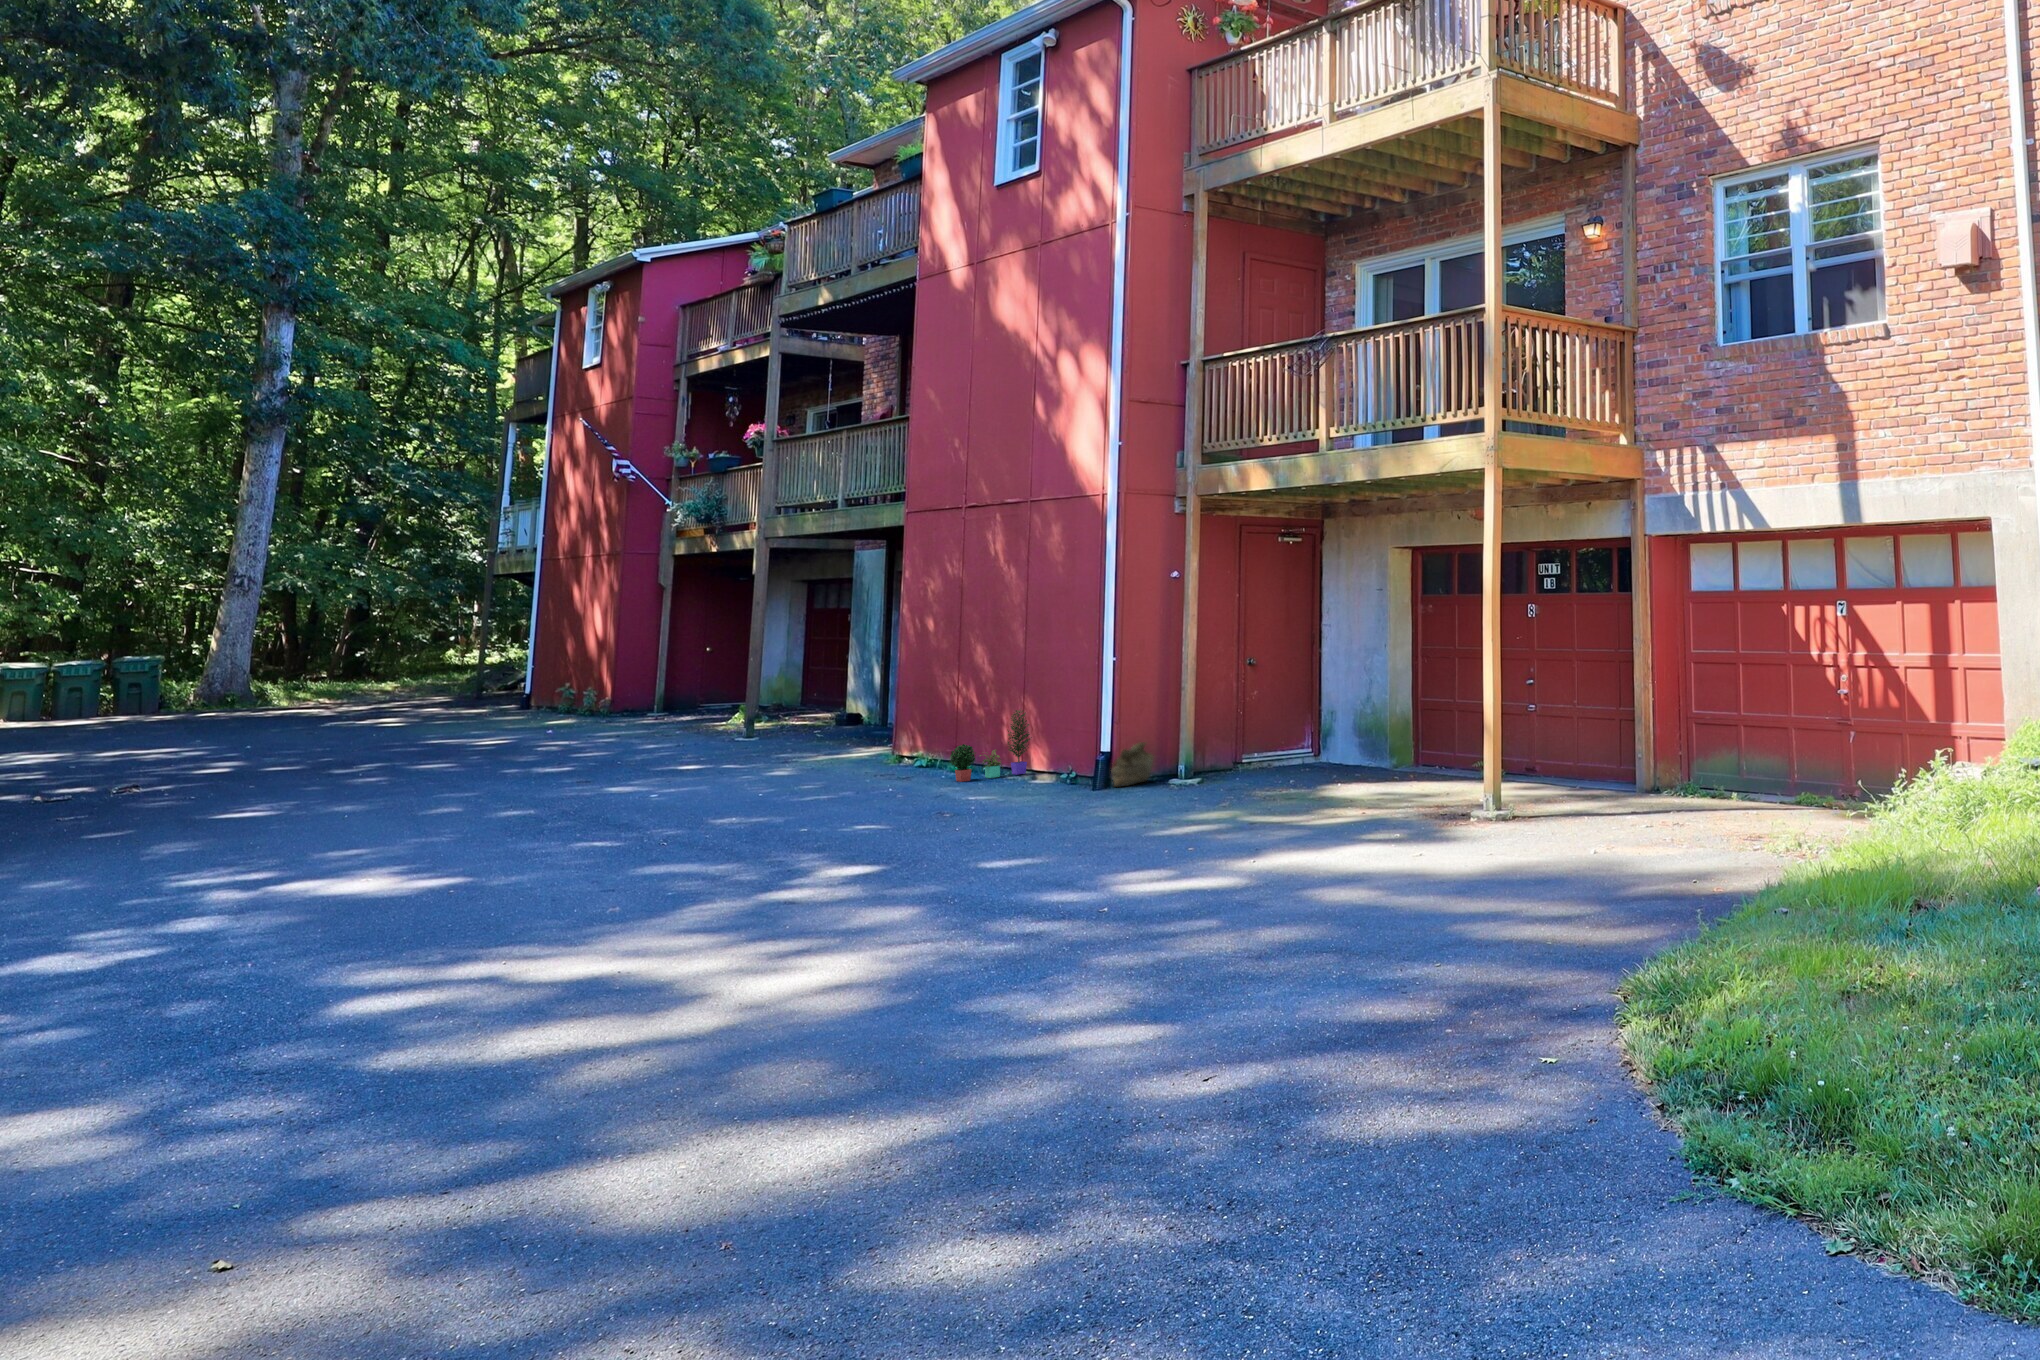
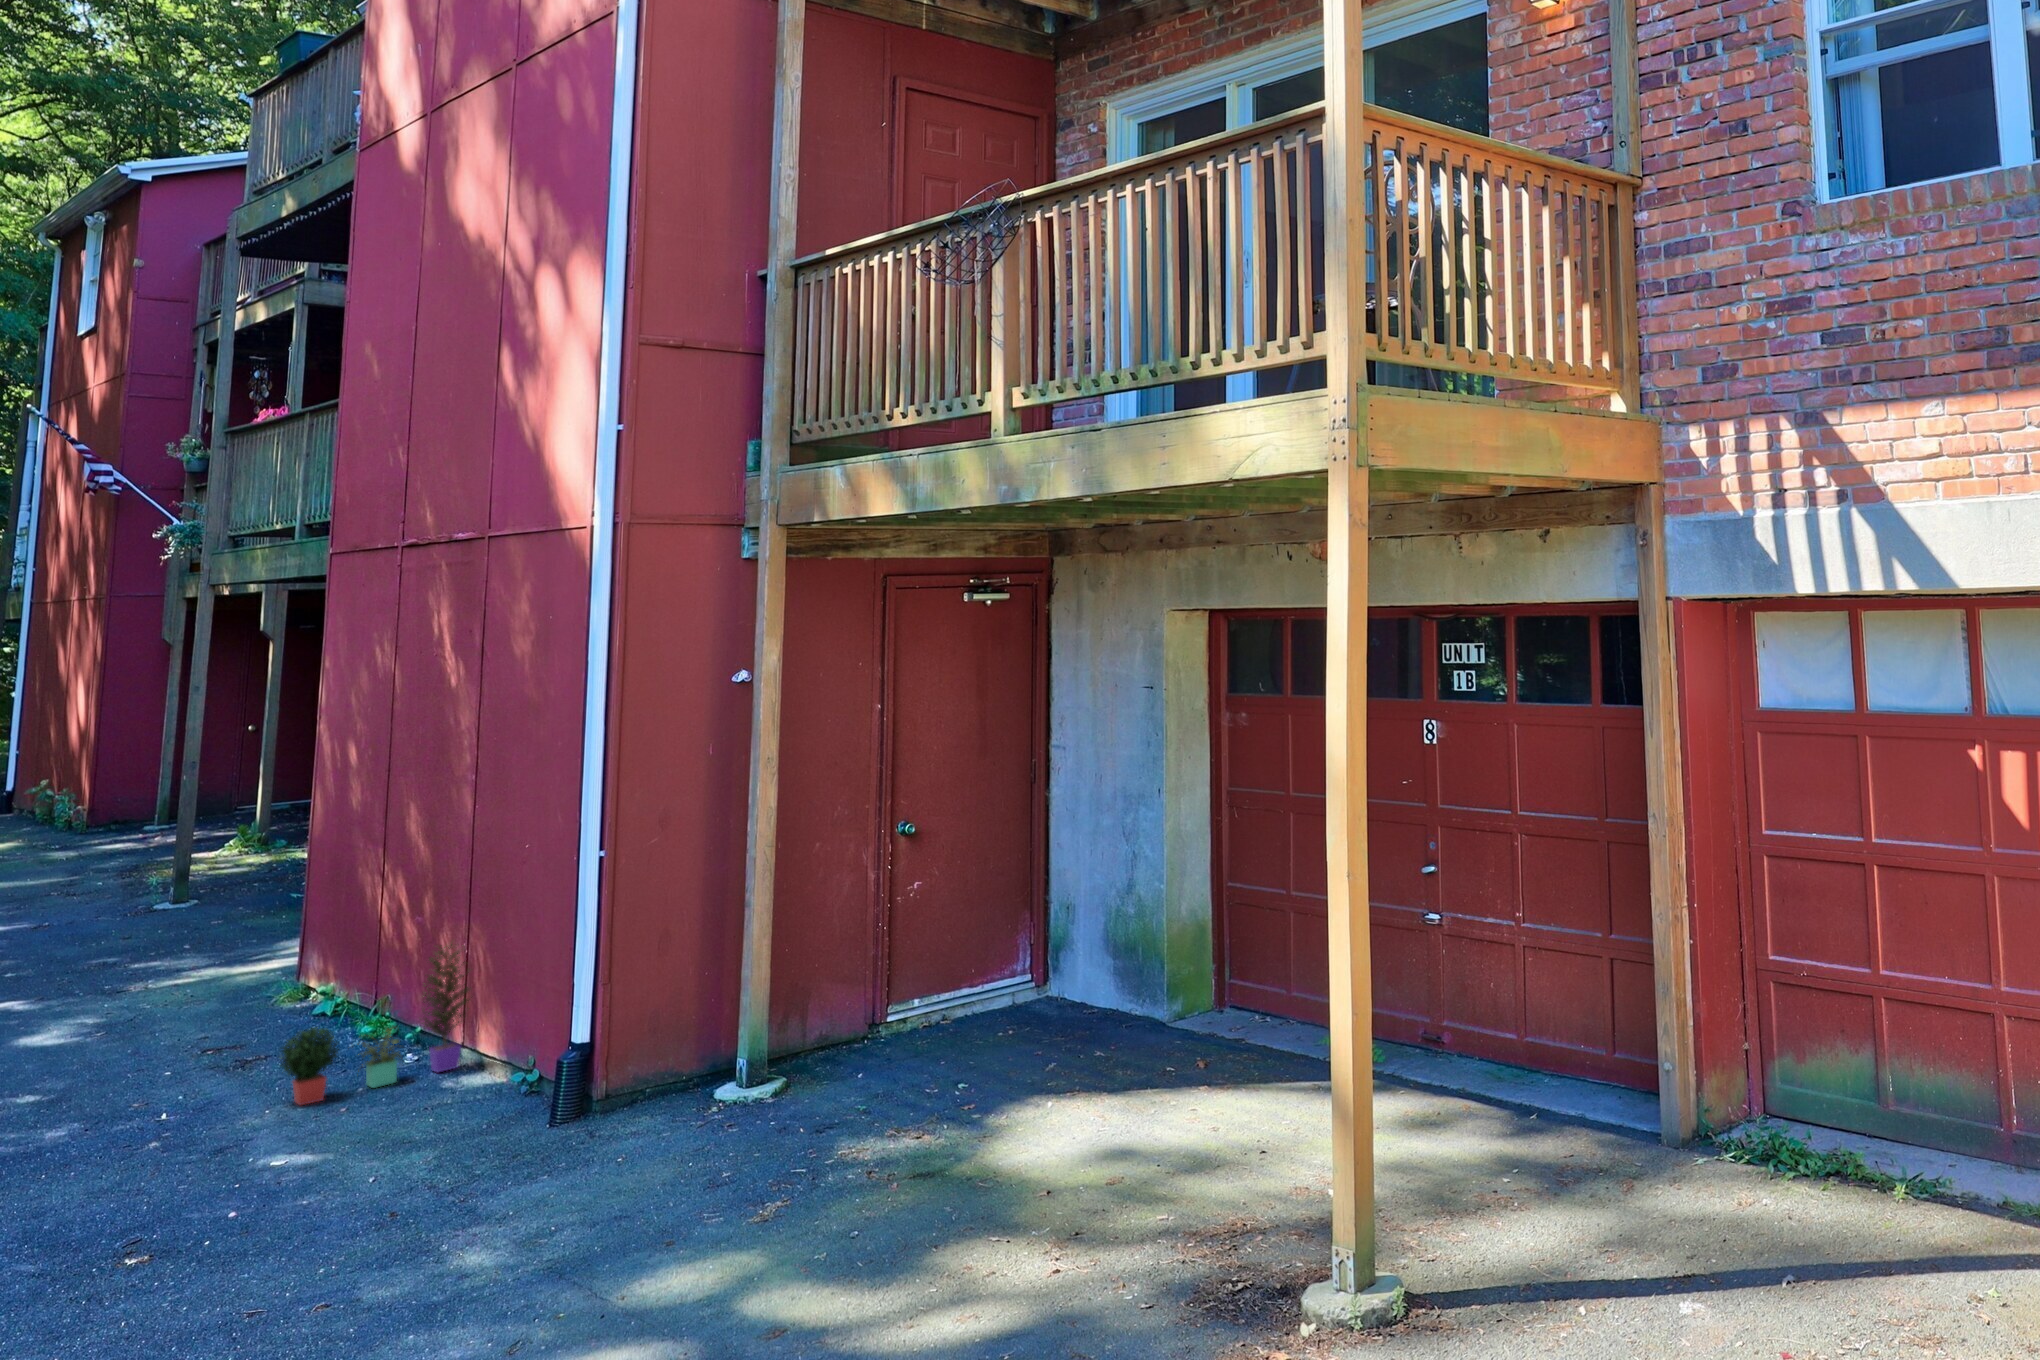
bag: present [1111,742,1153,787] -> none [578,1018,682,1131]

